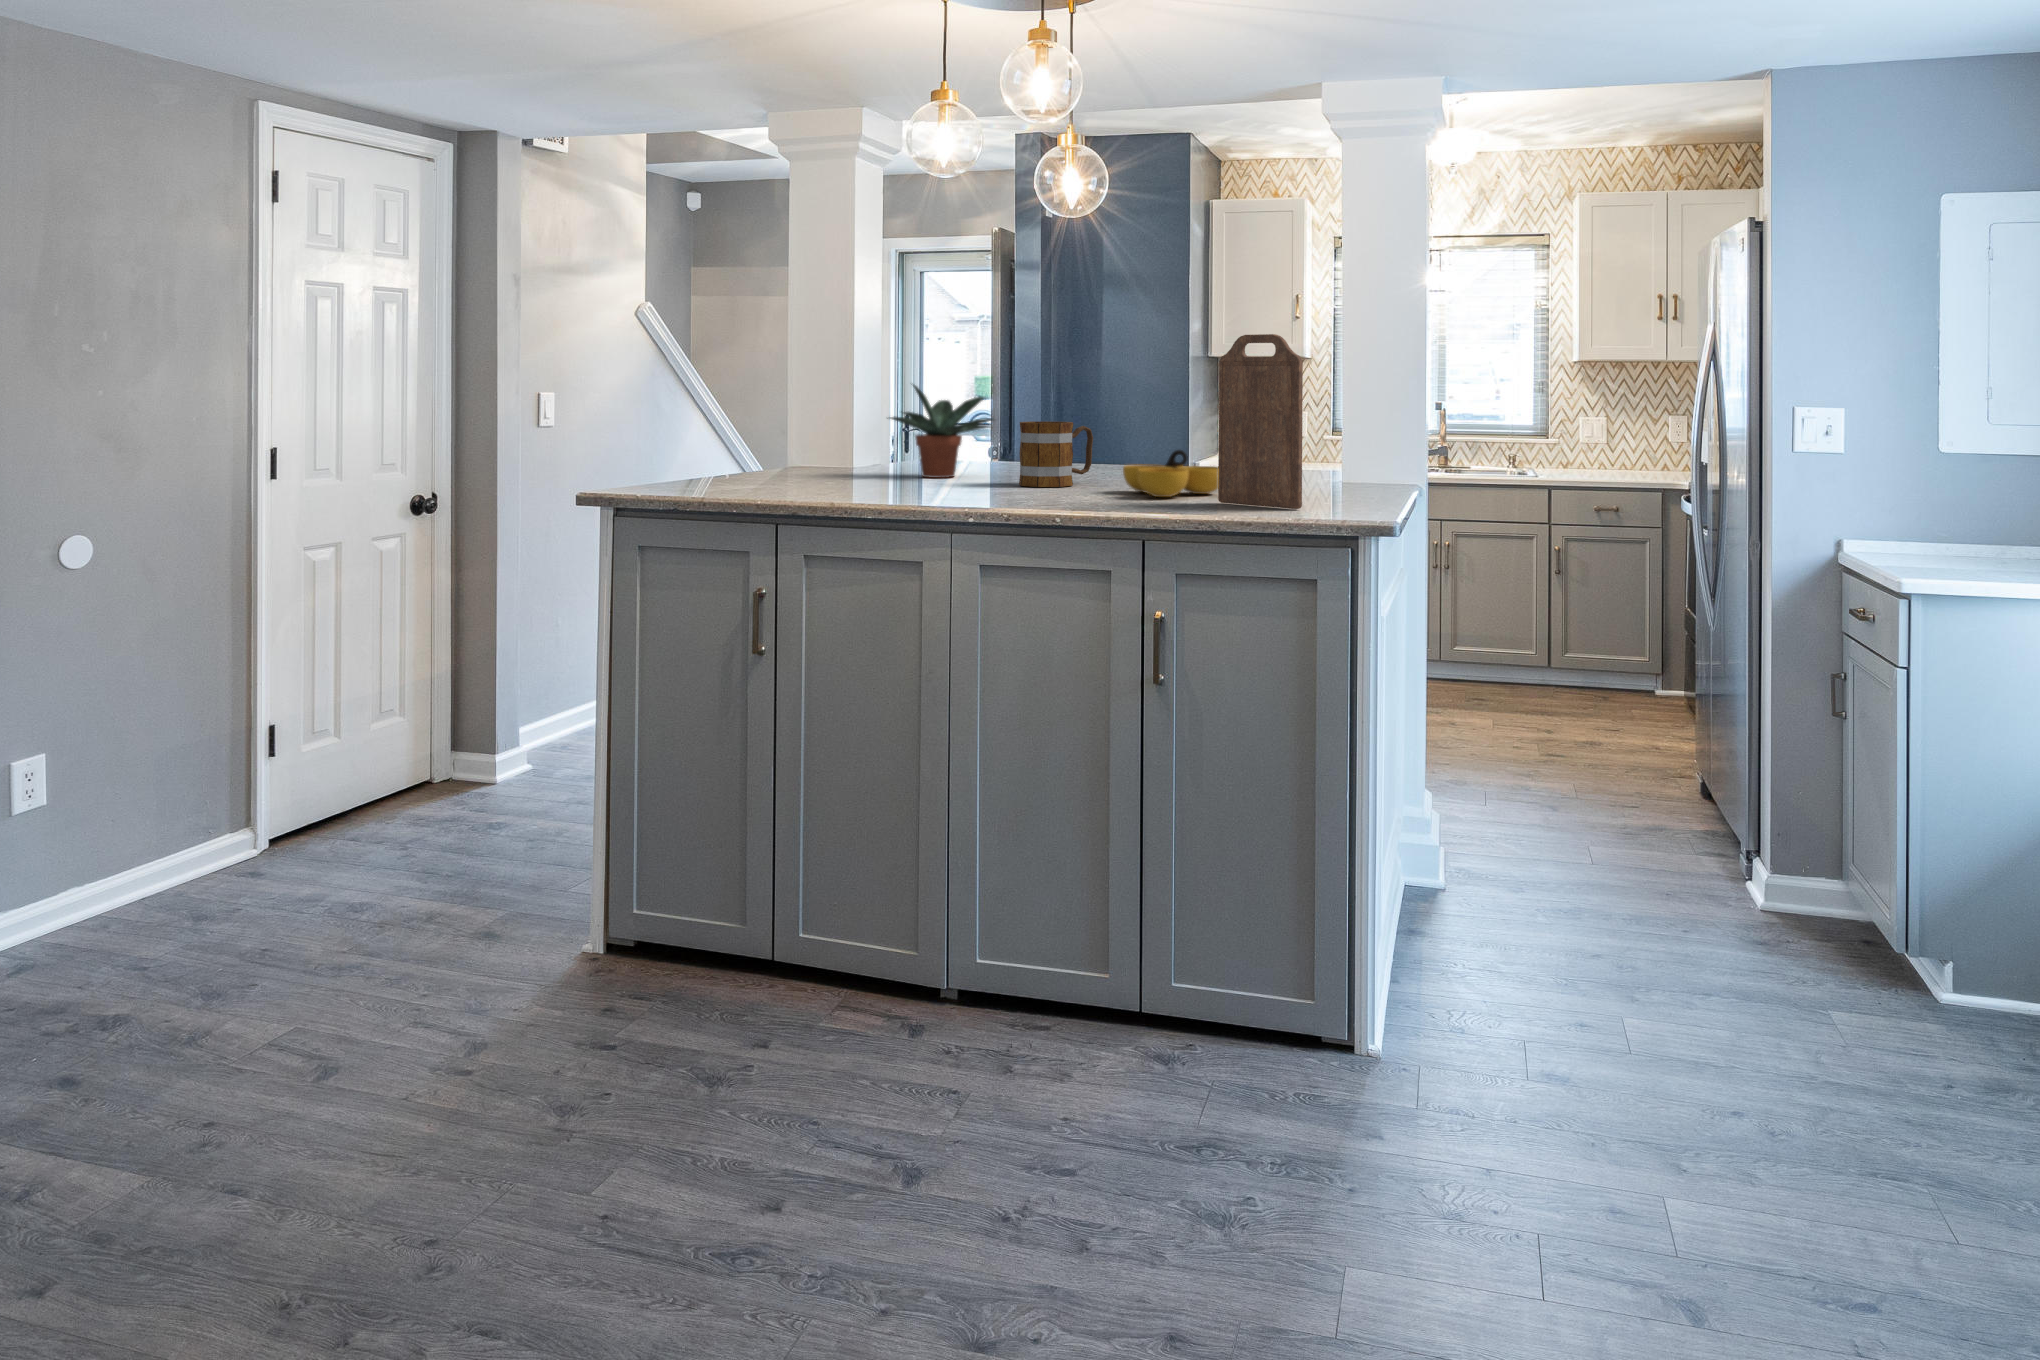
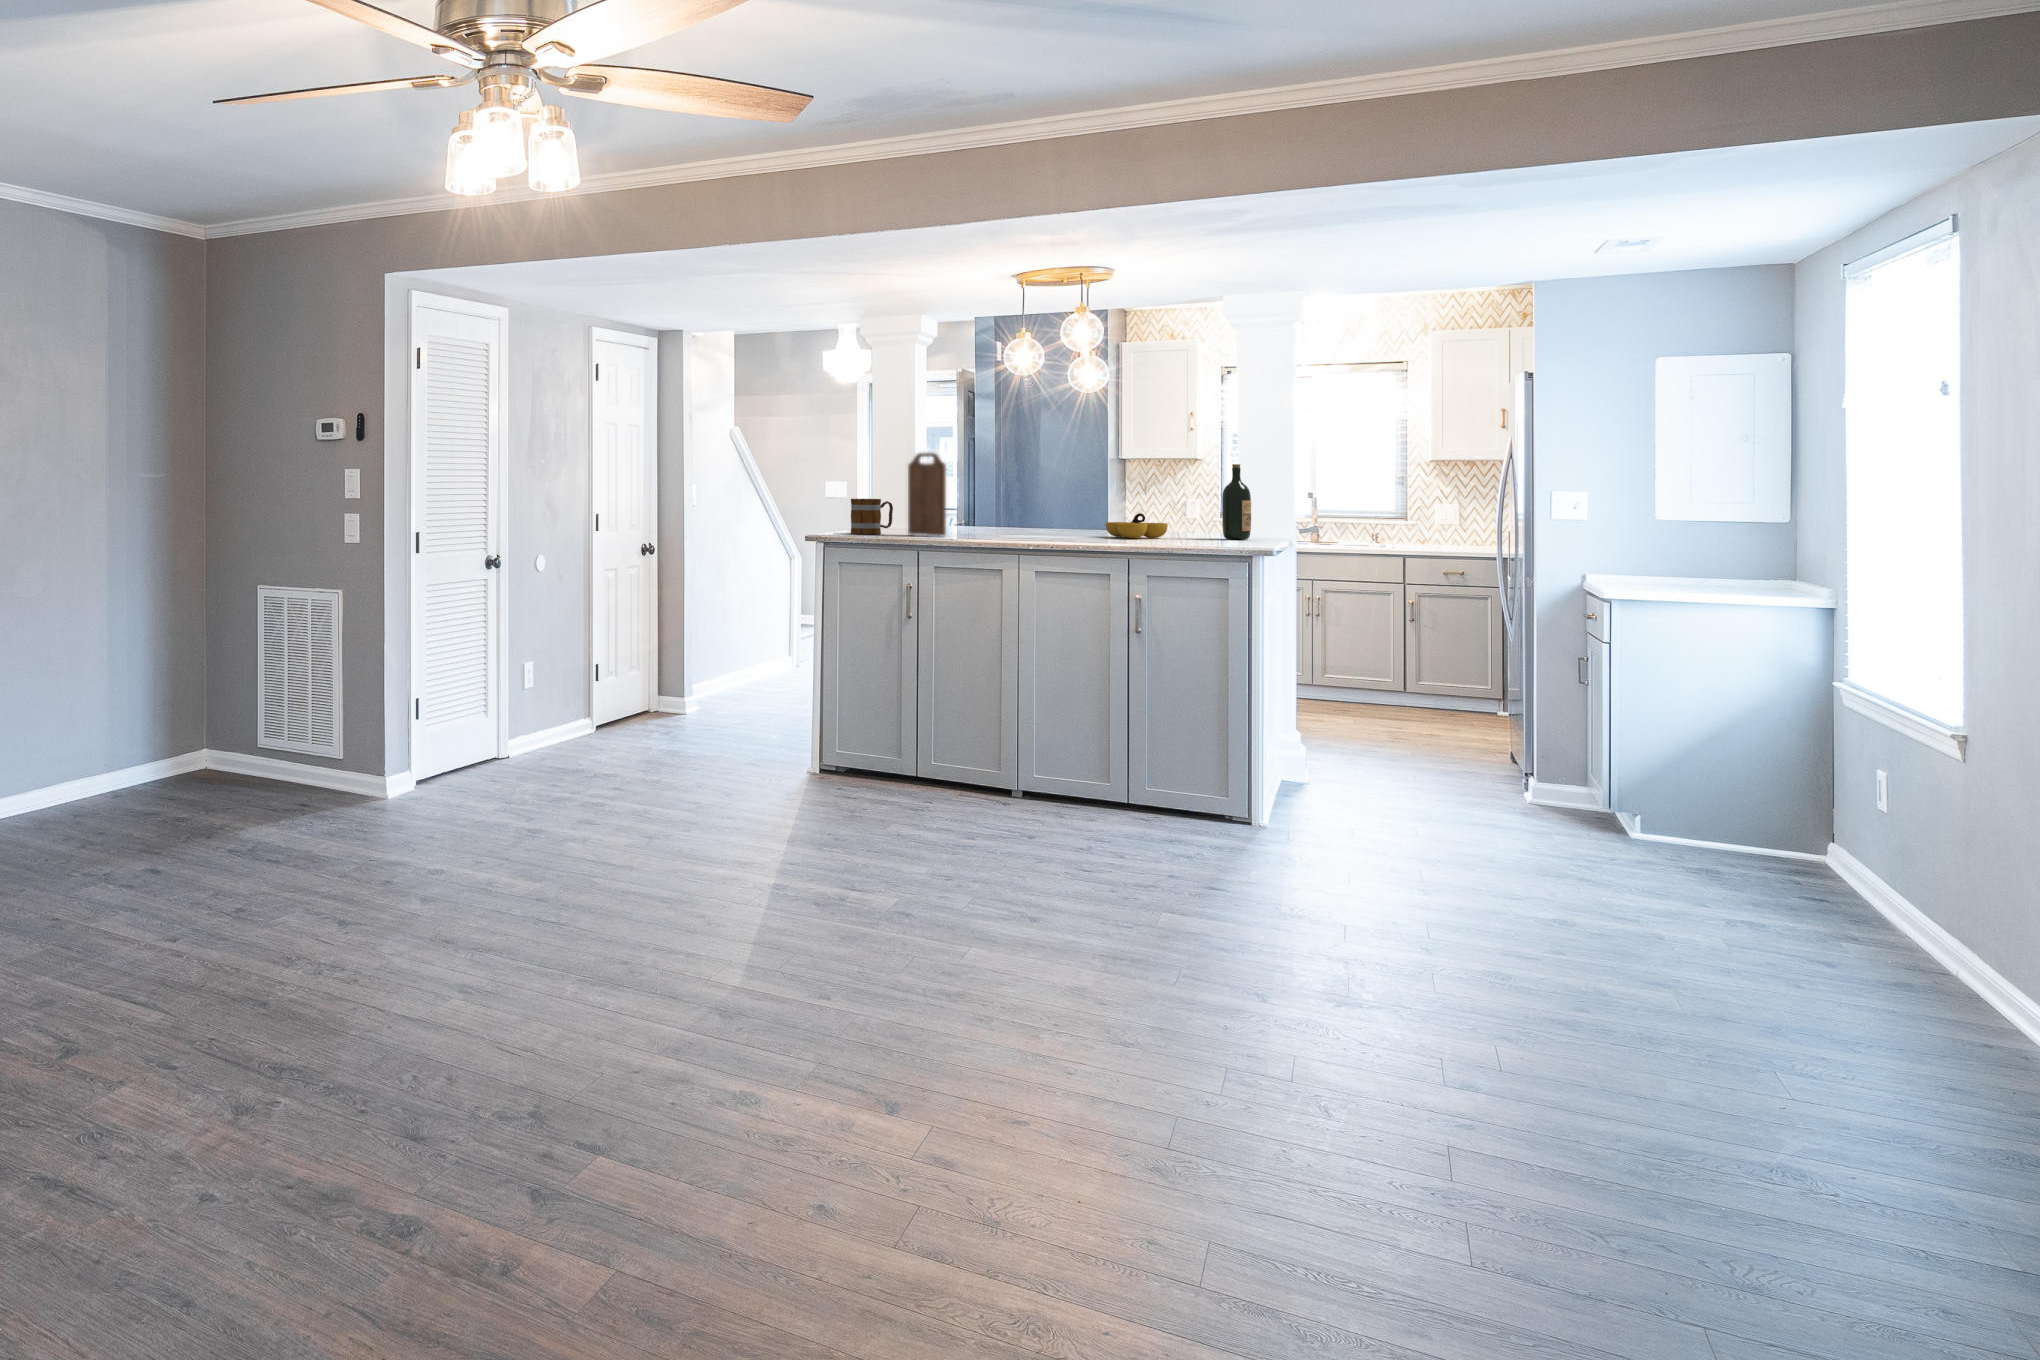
cutting board: present [1218,334,1303,509] -> present [908,453,946,536]
wine bottle: none [1315,361,1362,496] -> present [1222,464,1251,539]
potted plant: present [890,385,994,478] -> none [950,477,1019,531]
mug: present [1019,421,1093,487] -> present [851,499,893,534]

